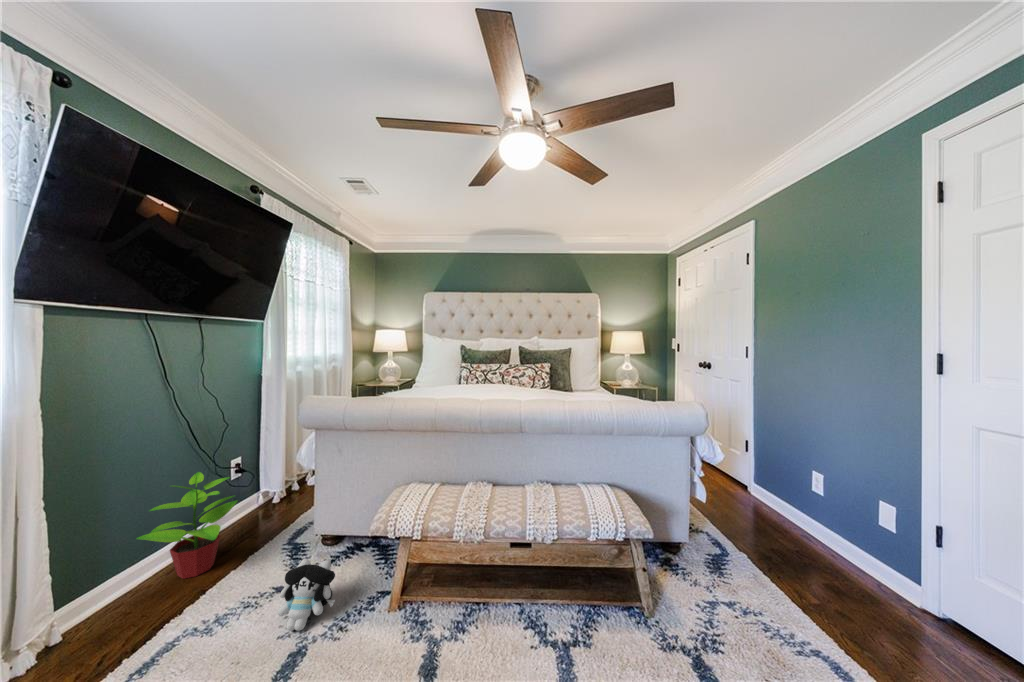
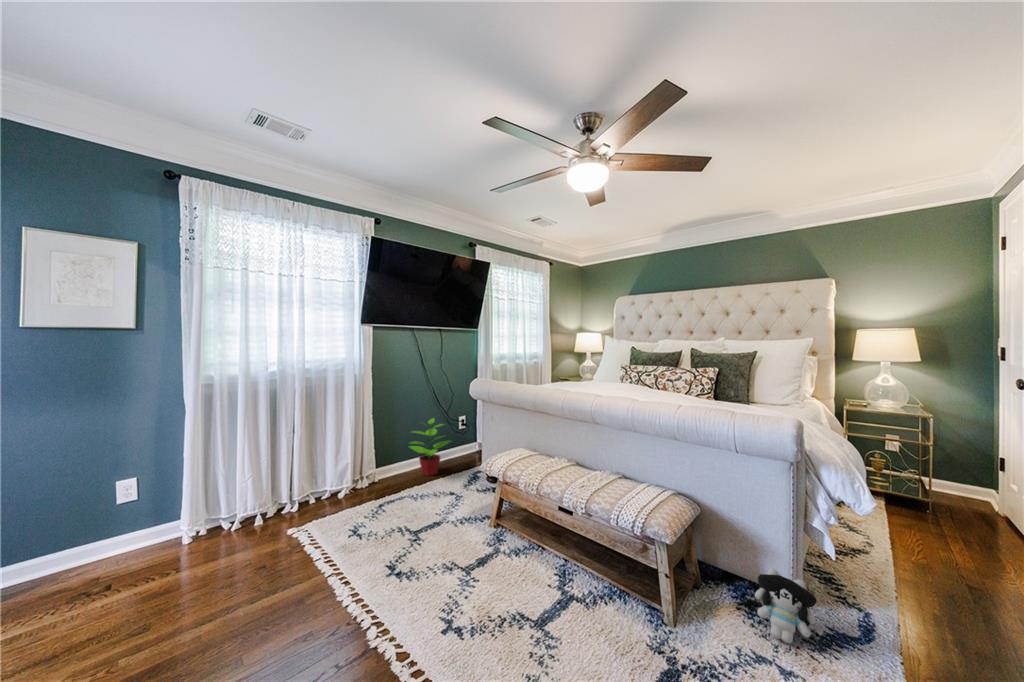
plush toy: present [278,559,335,631] -> present [755,568,824,644]

